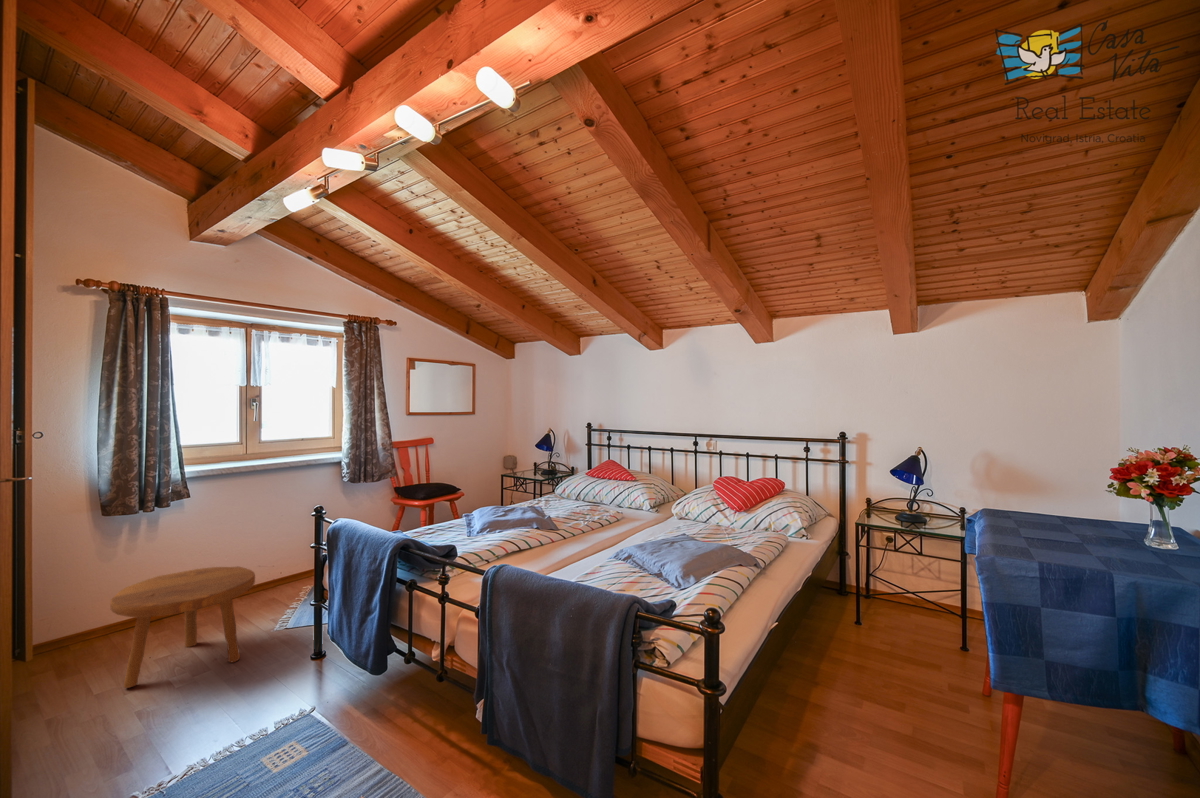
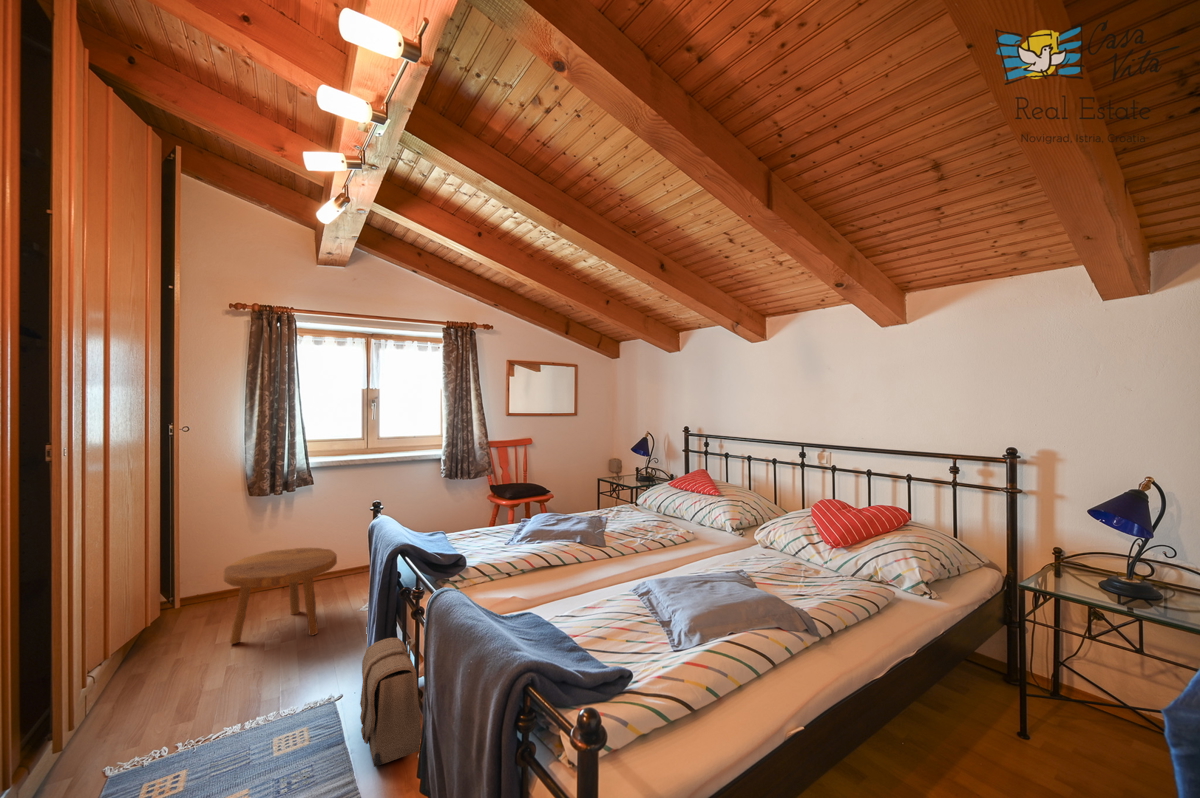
backpack: none [361,629,442,752] -> present [360,638,421,767]

